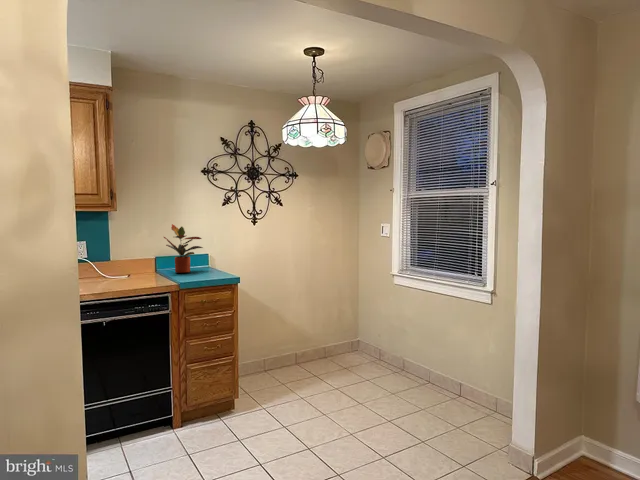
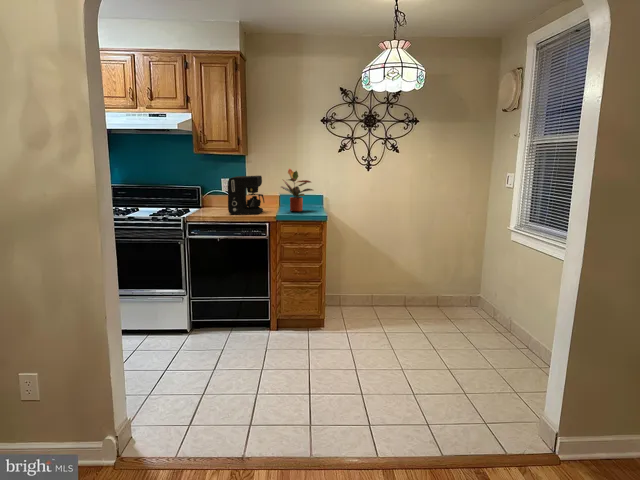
coffee maker: none [98,233,144,281] -> present [228,176,264,214]

